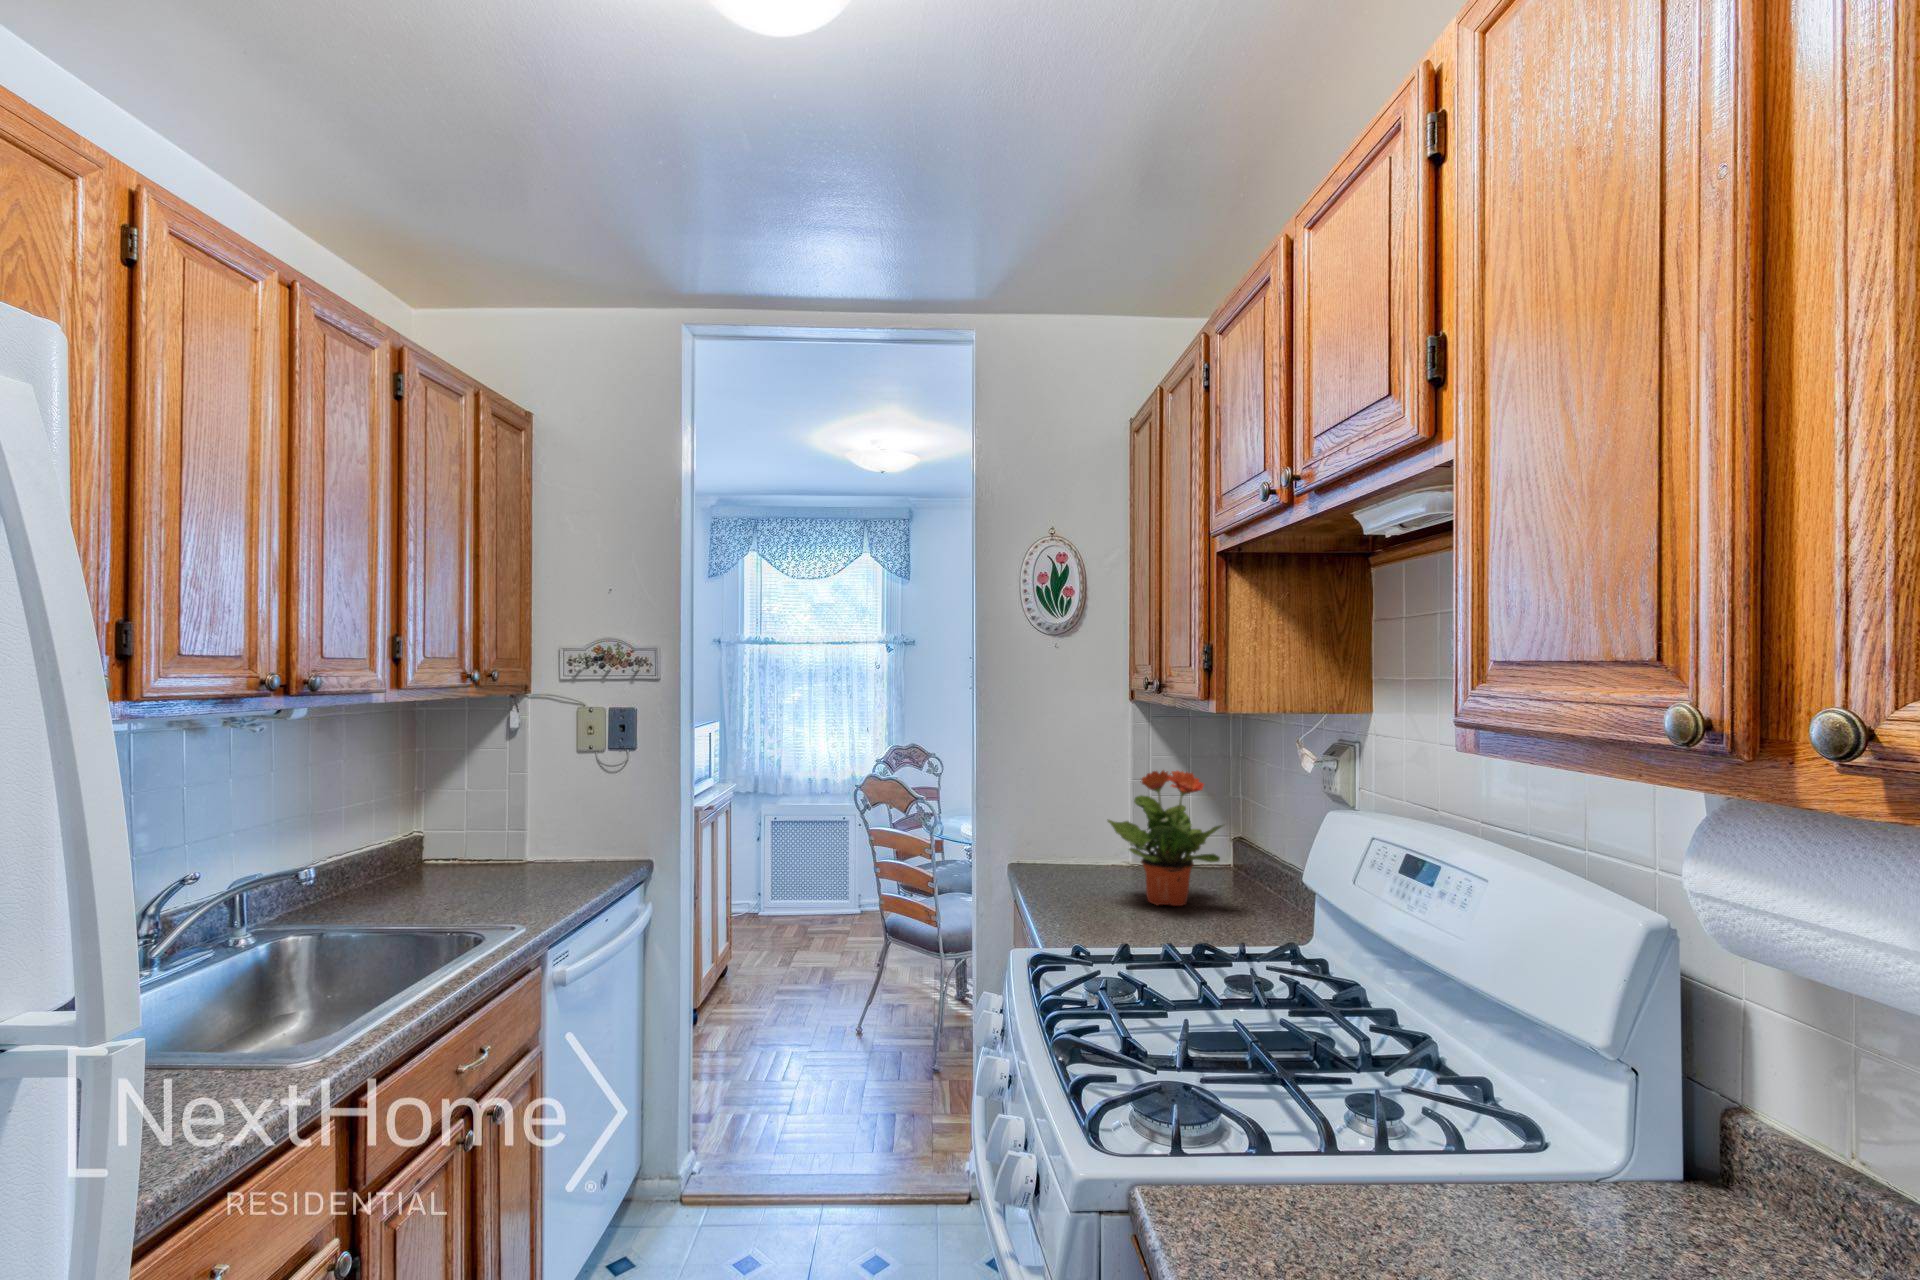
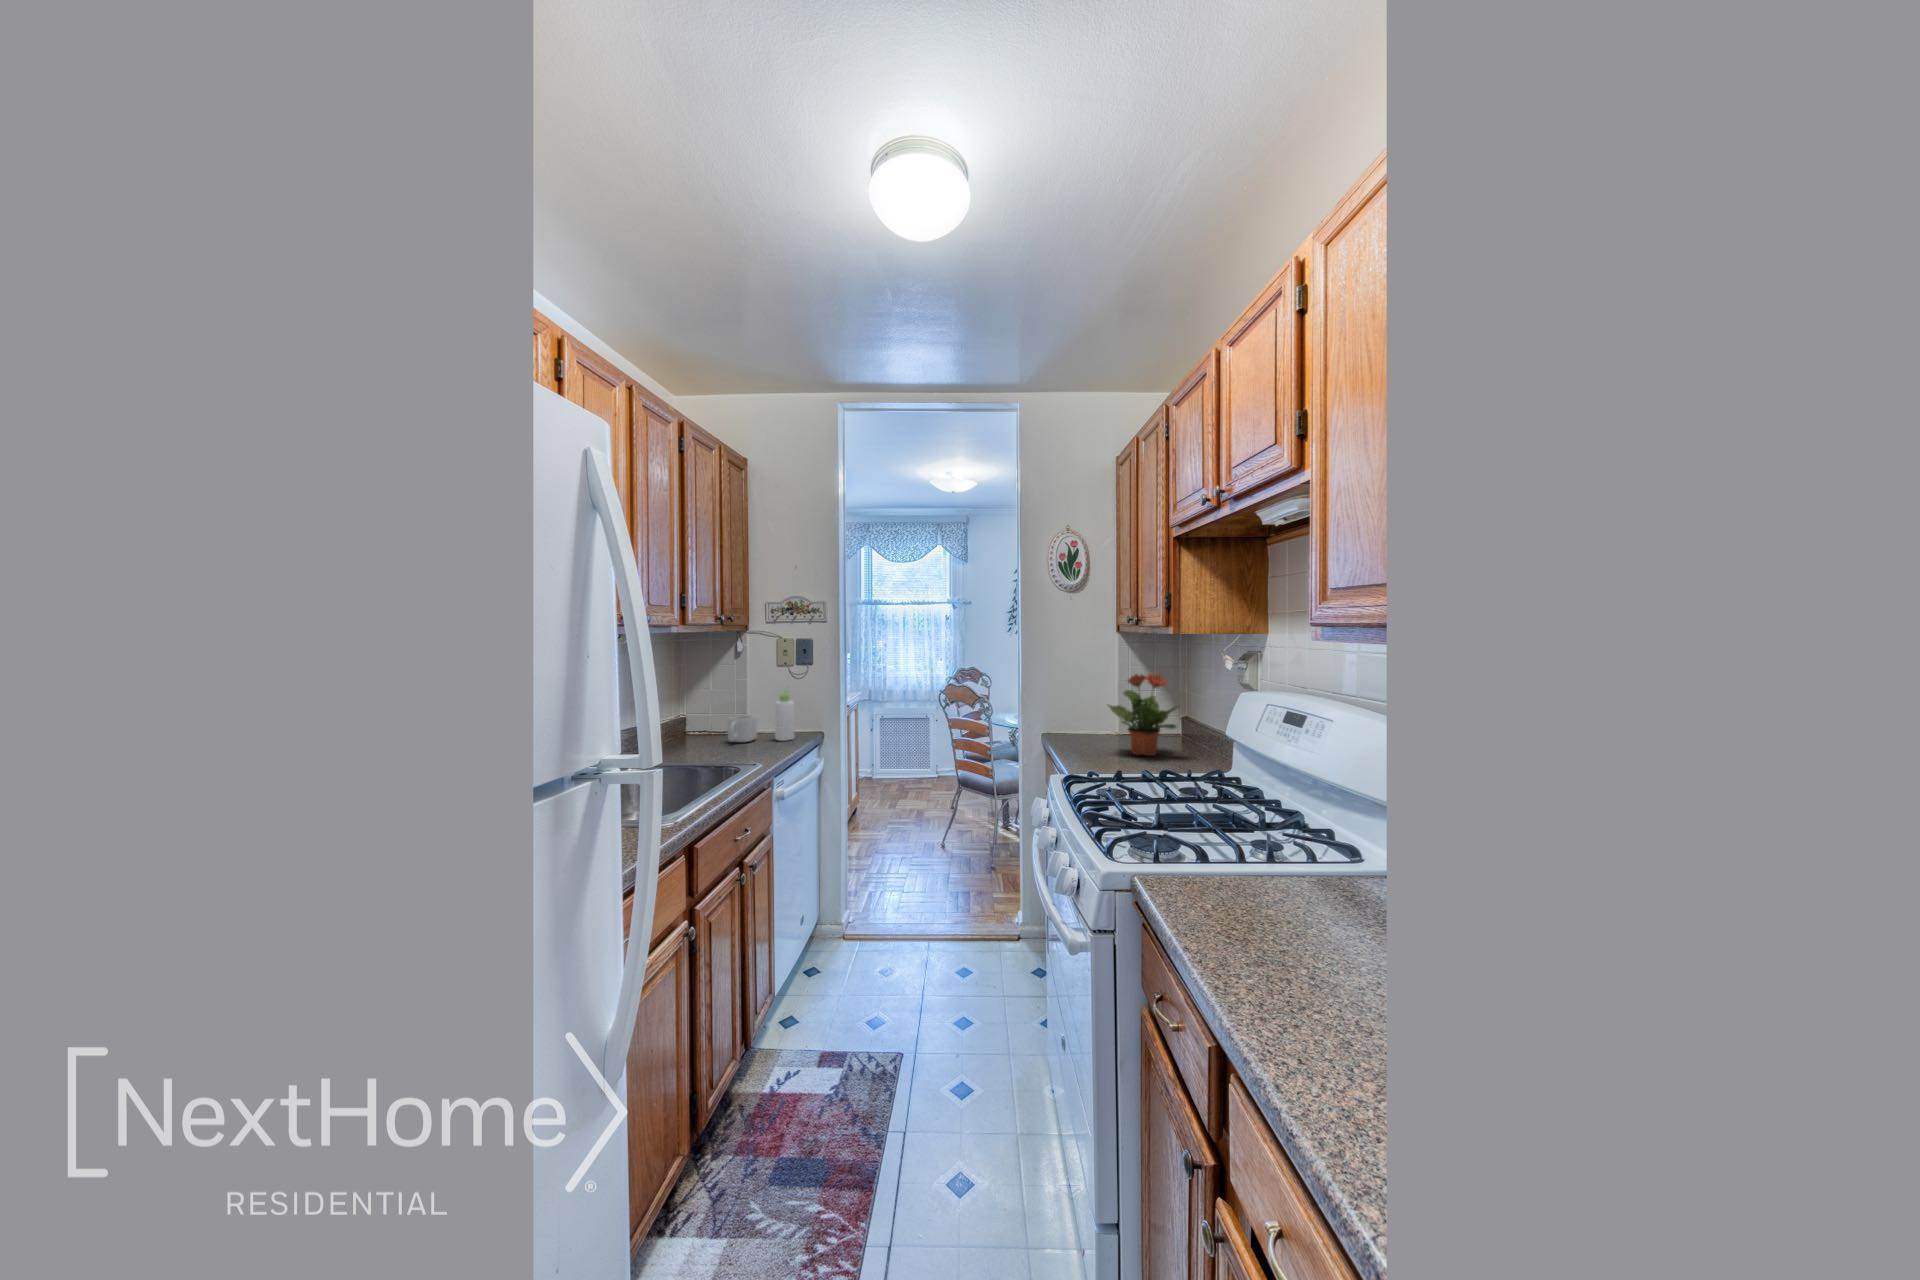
bottle: none [568,783,602,875] -> present [775,689,794,741]
mug: none [487,832,539,878] -> present [728,715,757,742]

